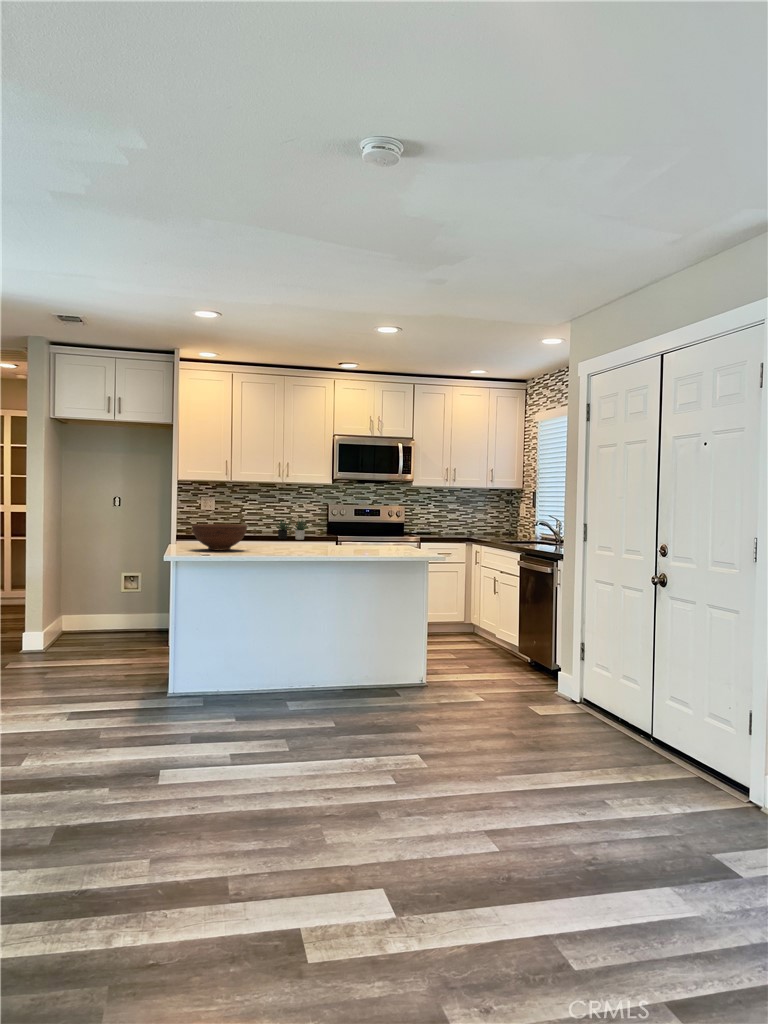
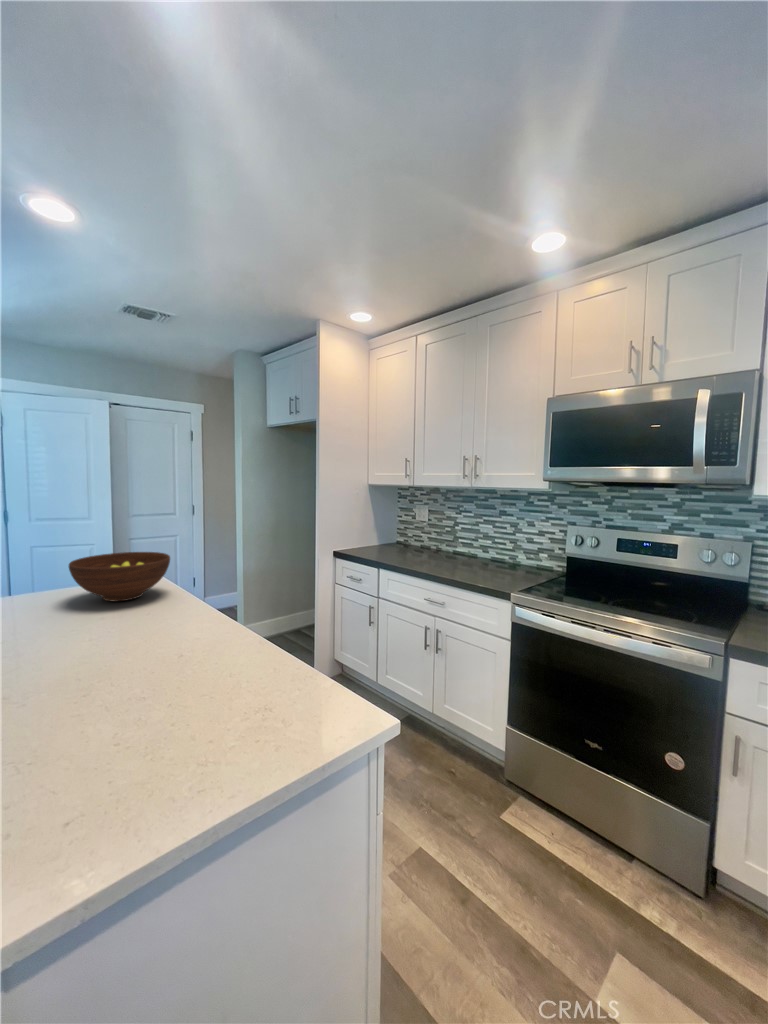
succulent plant: present [276,520,308,540] -> none [457,543,496,584]

